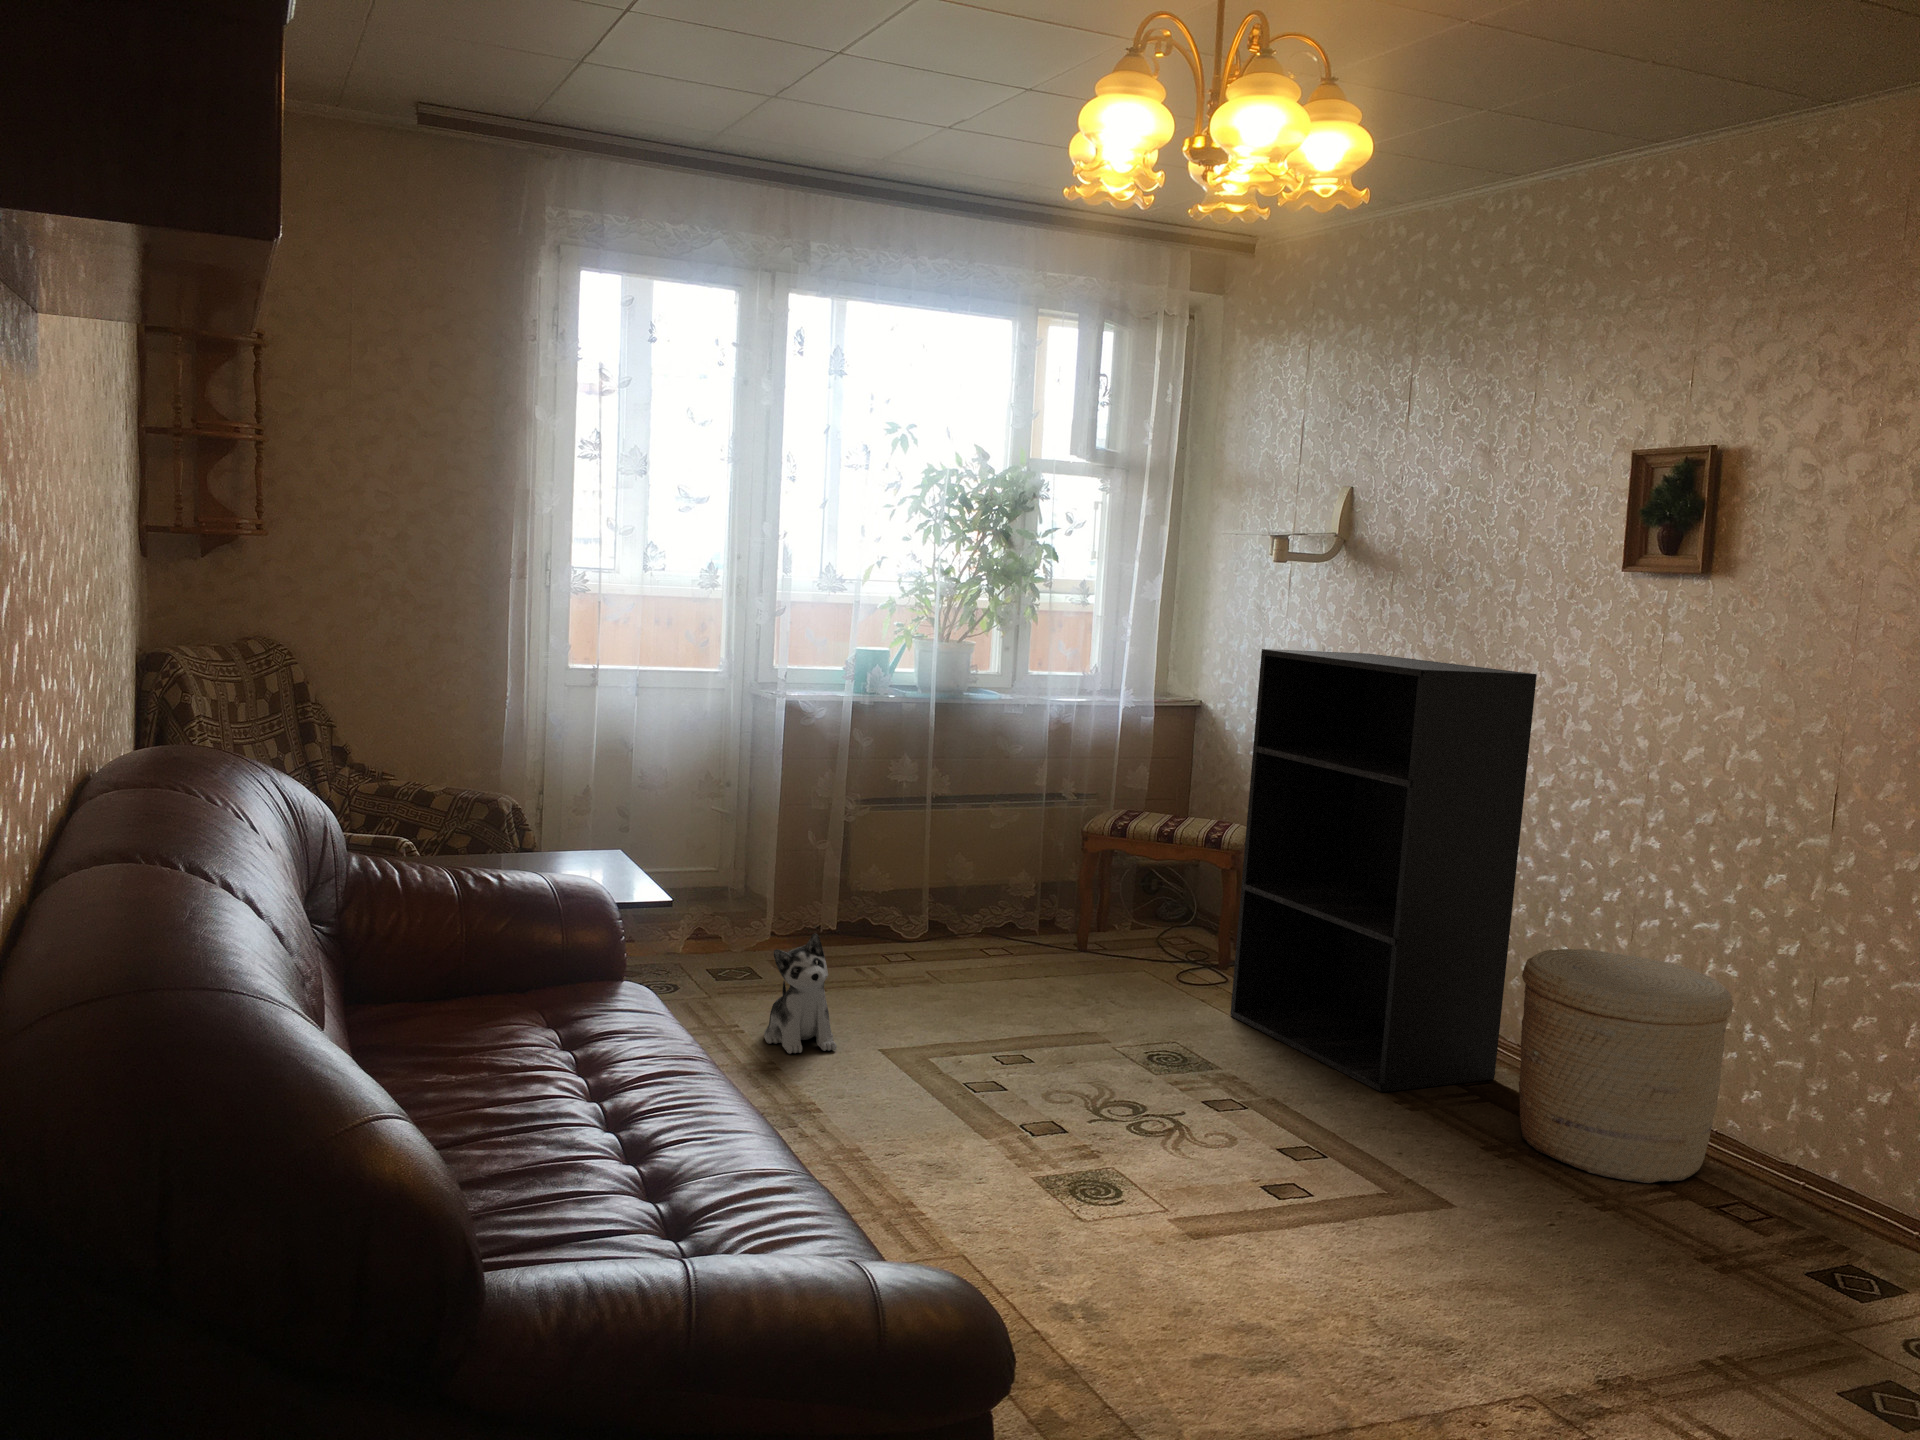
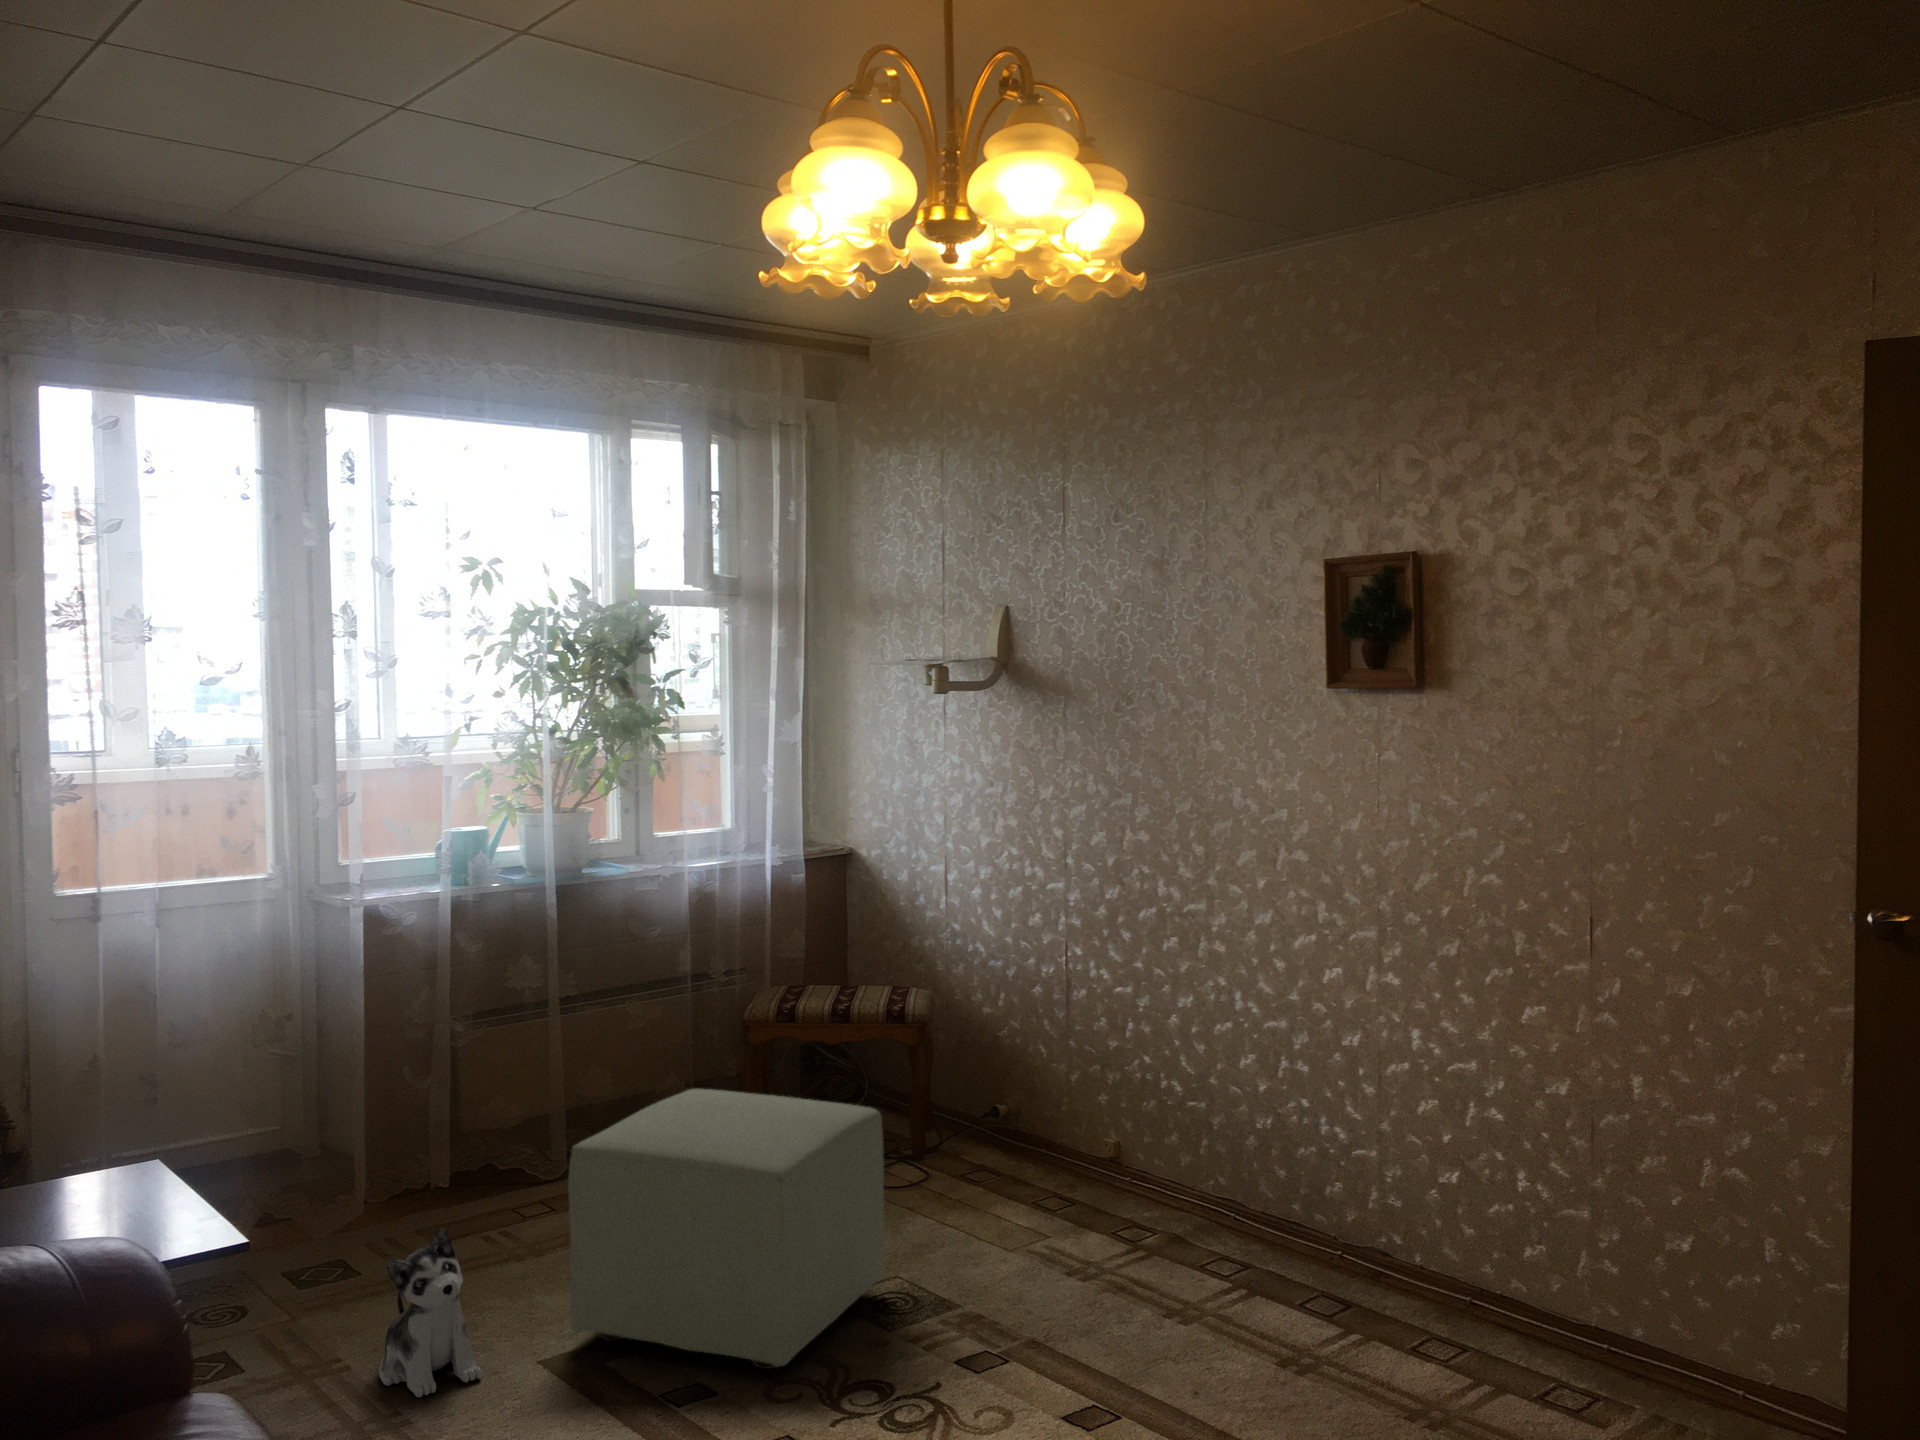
bookshelf: present [1230,649,1537,1092] -> none [945,790,1252,1304]
ottoman: none [906,867,1171,1081] -> present [568,1089,884,1369]
woven basket: present [1519,949,1734,1183] -> none [1290,1109,1512,1375]

